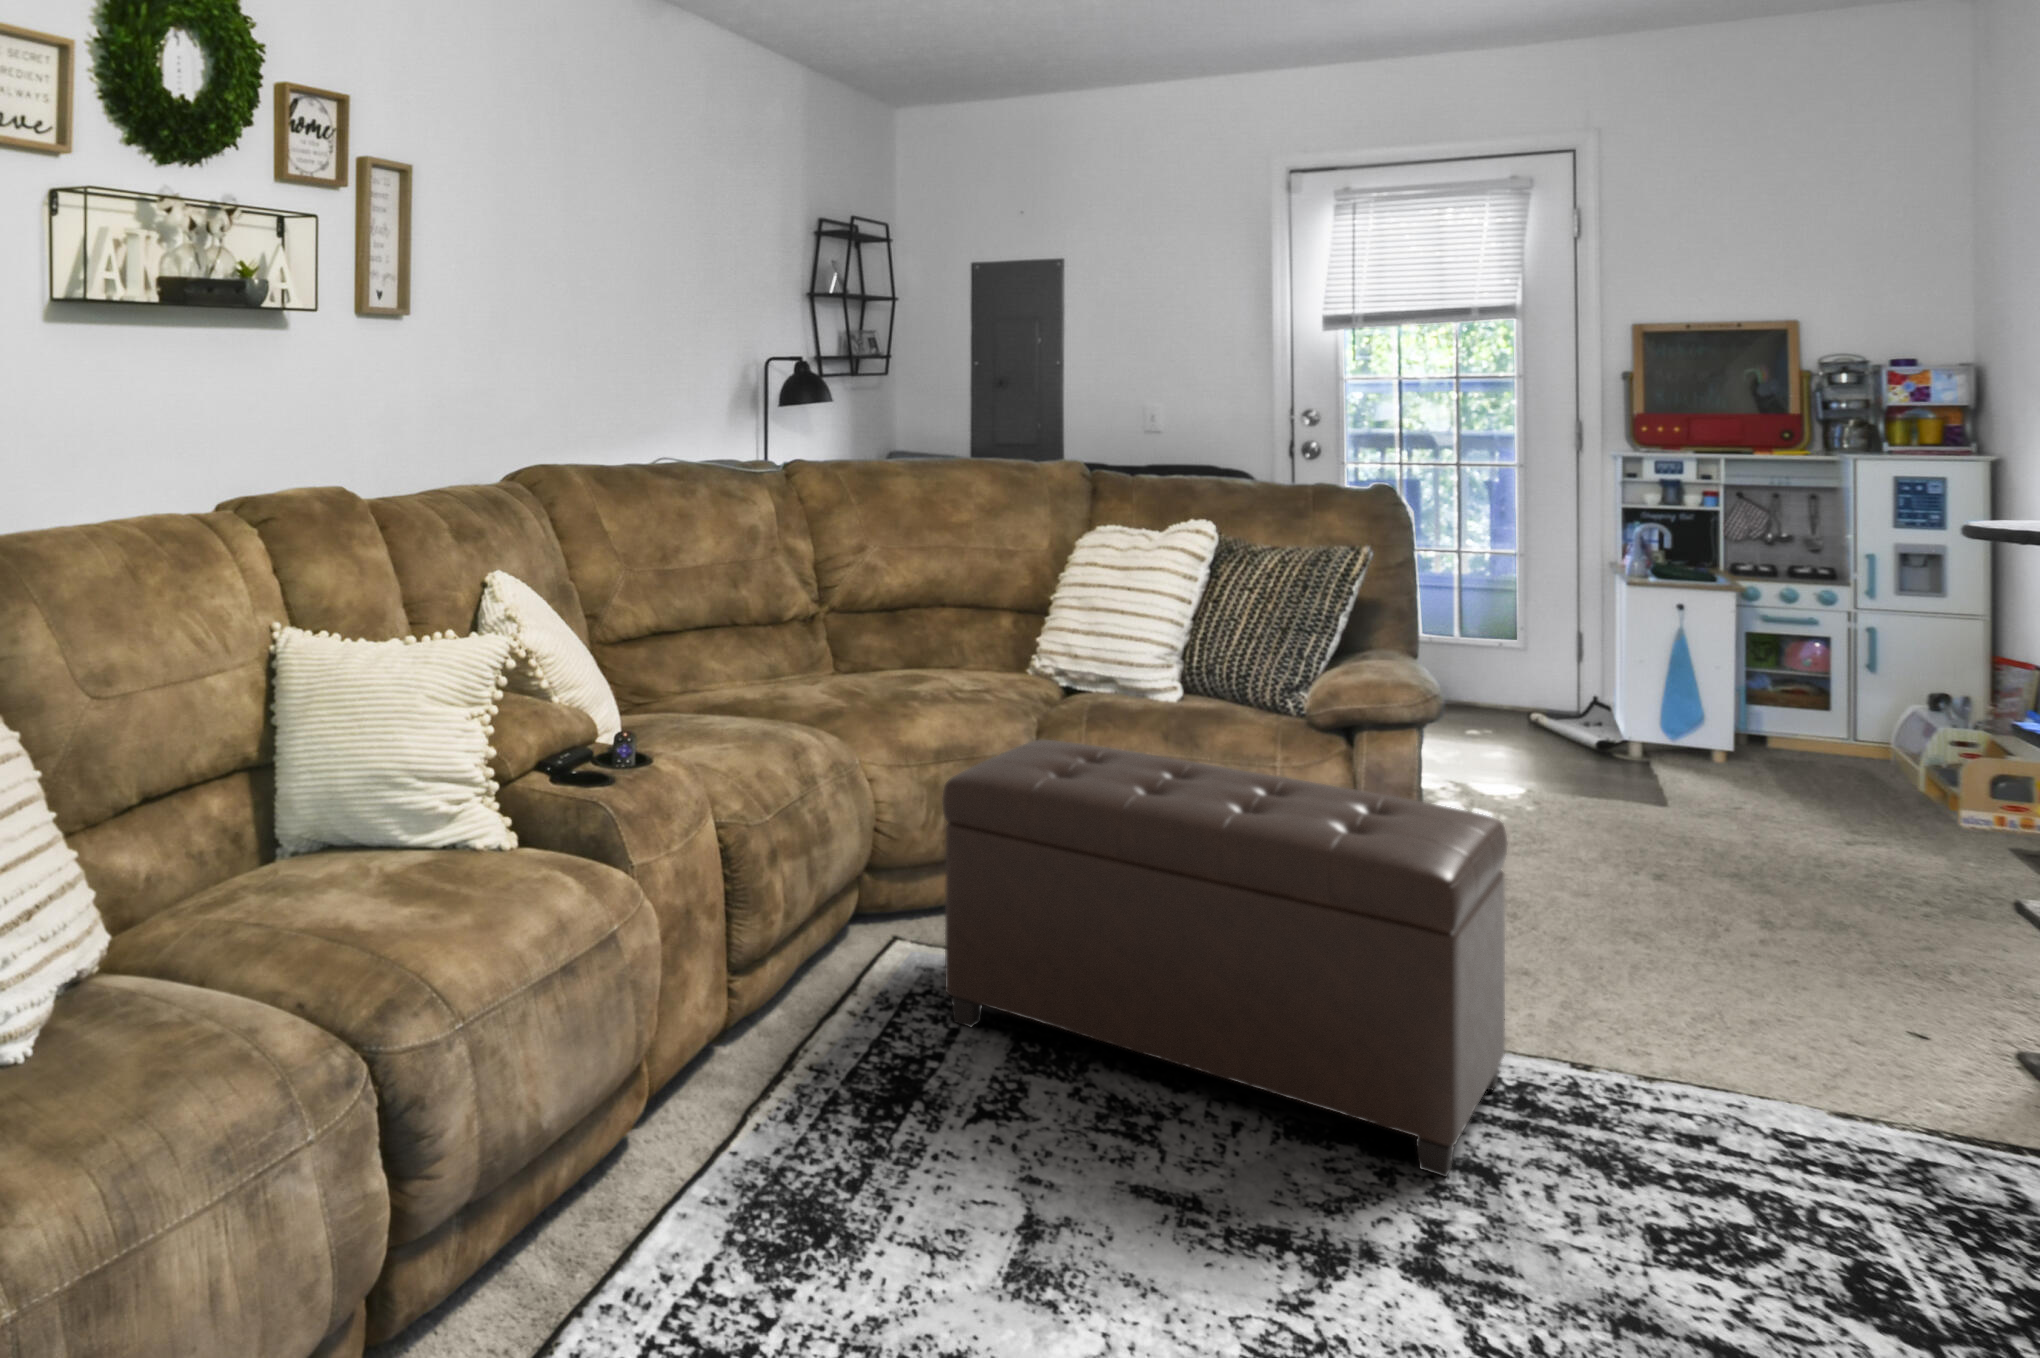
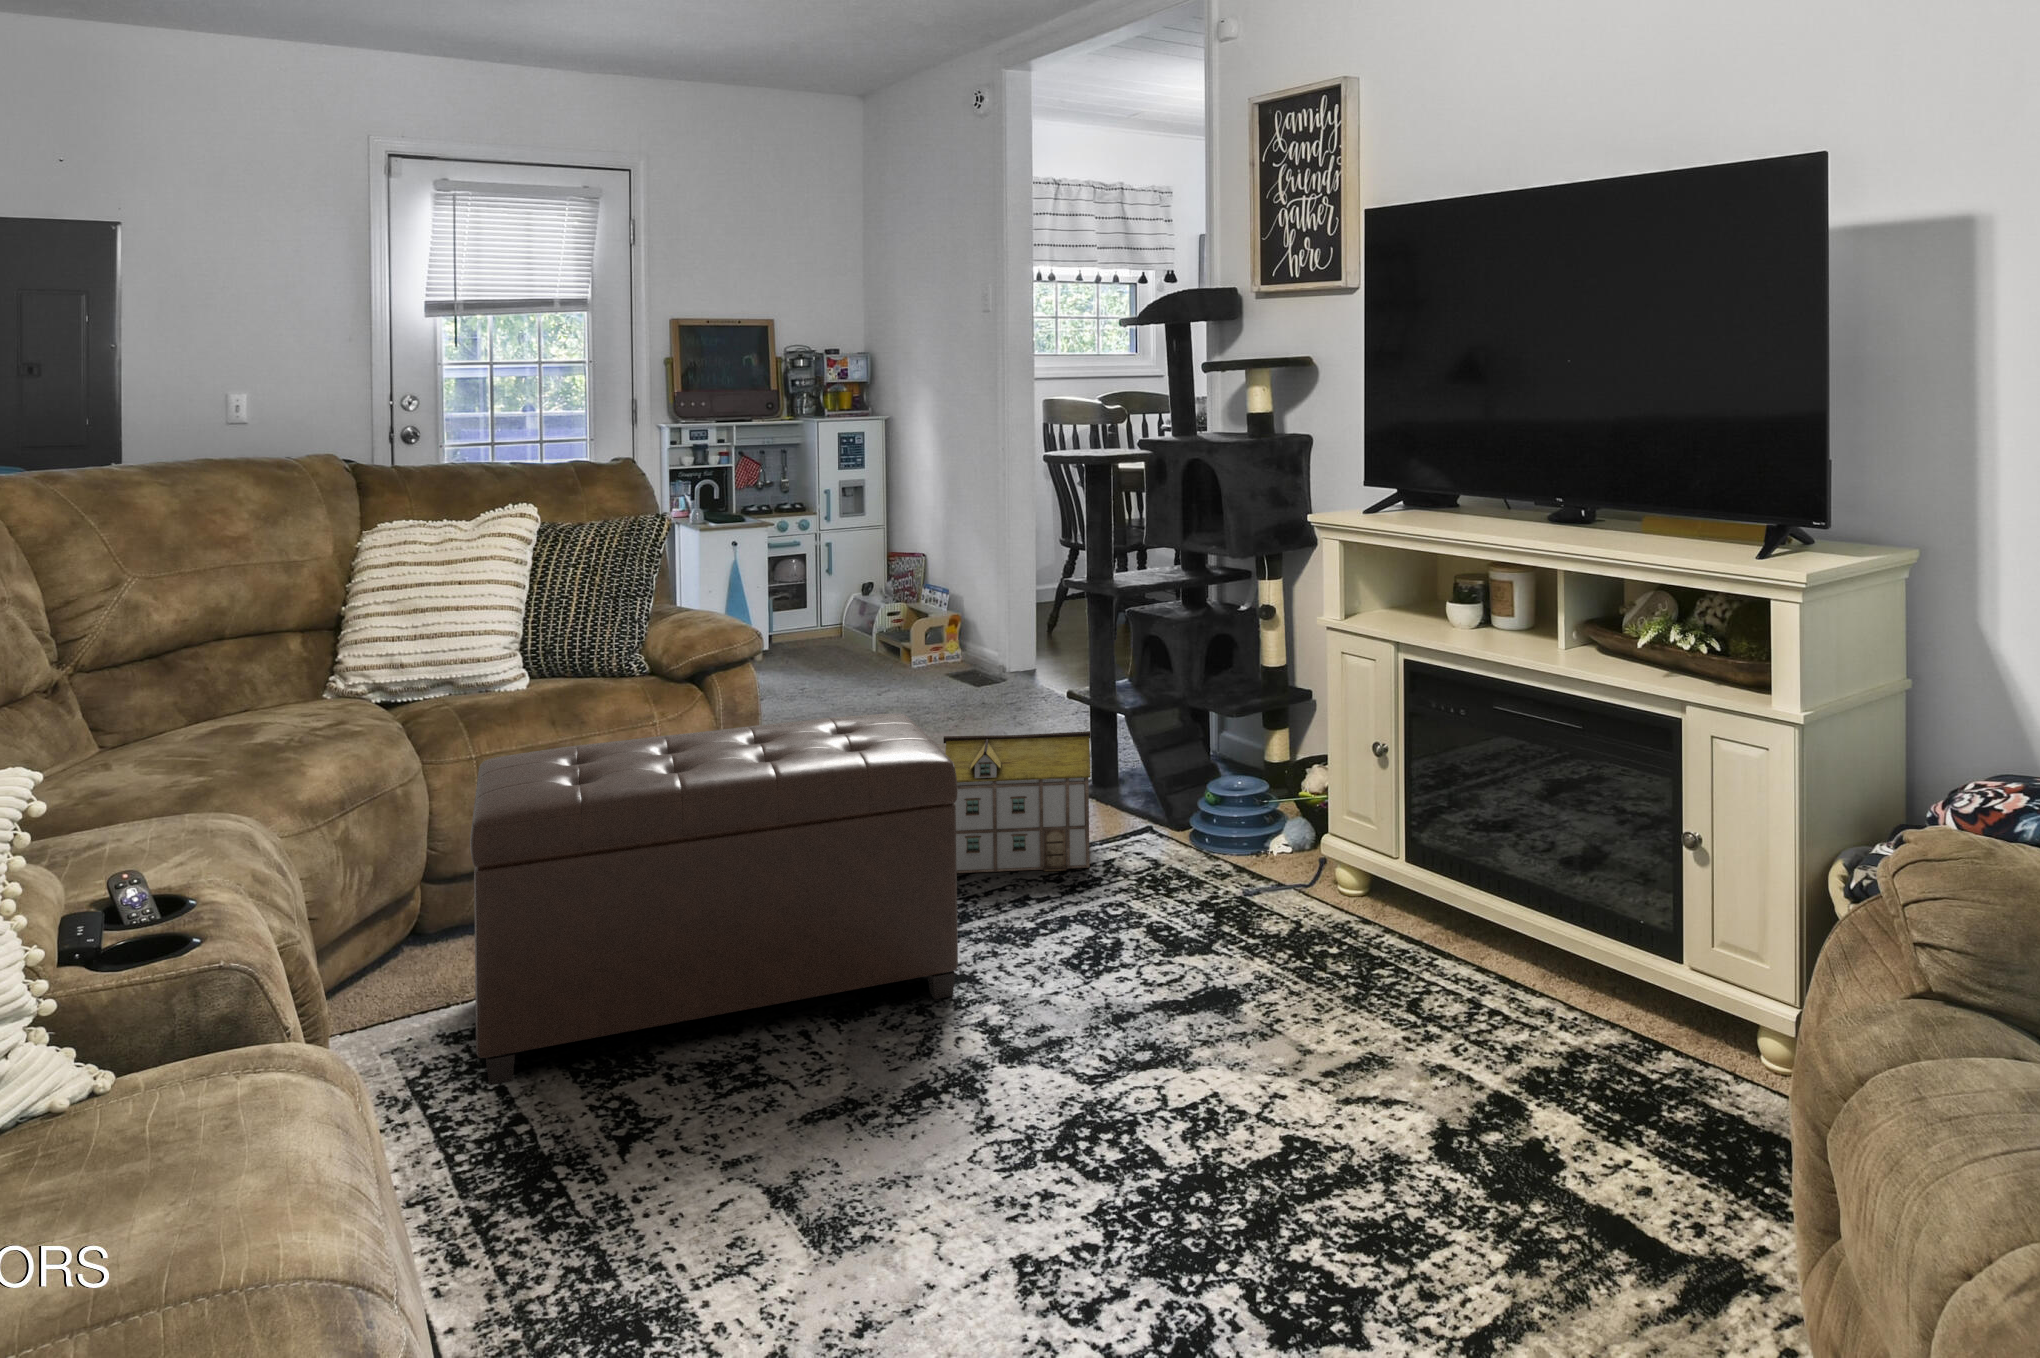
toy house: none [1628,881,1934,1150] -> present [943,731,1091,873]

